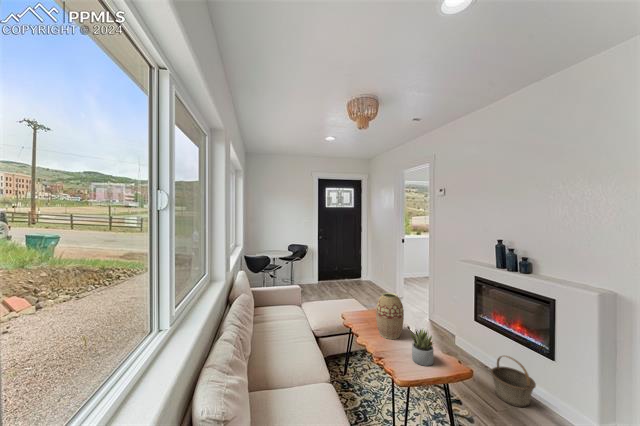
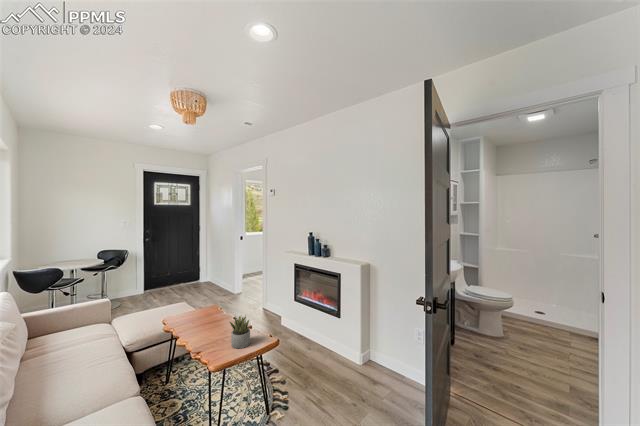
vase: present [376,293,404,339] -> none [199,288,227,333]
basket: present [491,356,536,407] -> none [302,324,331,362]

